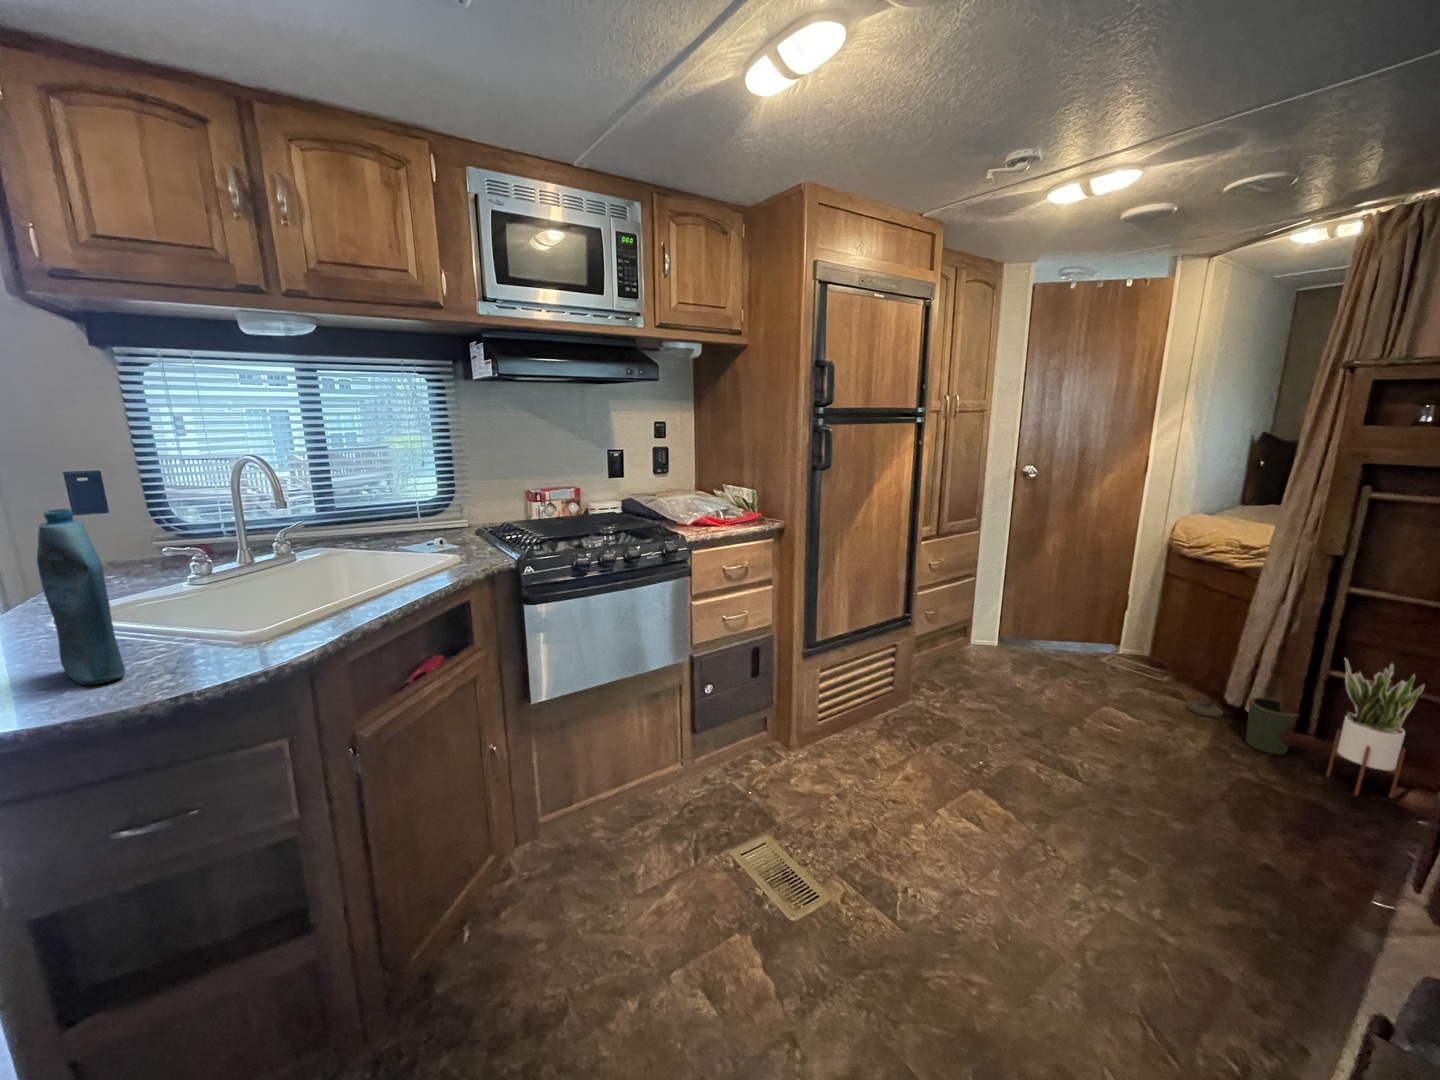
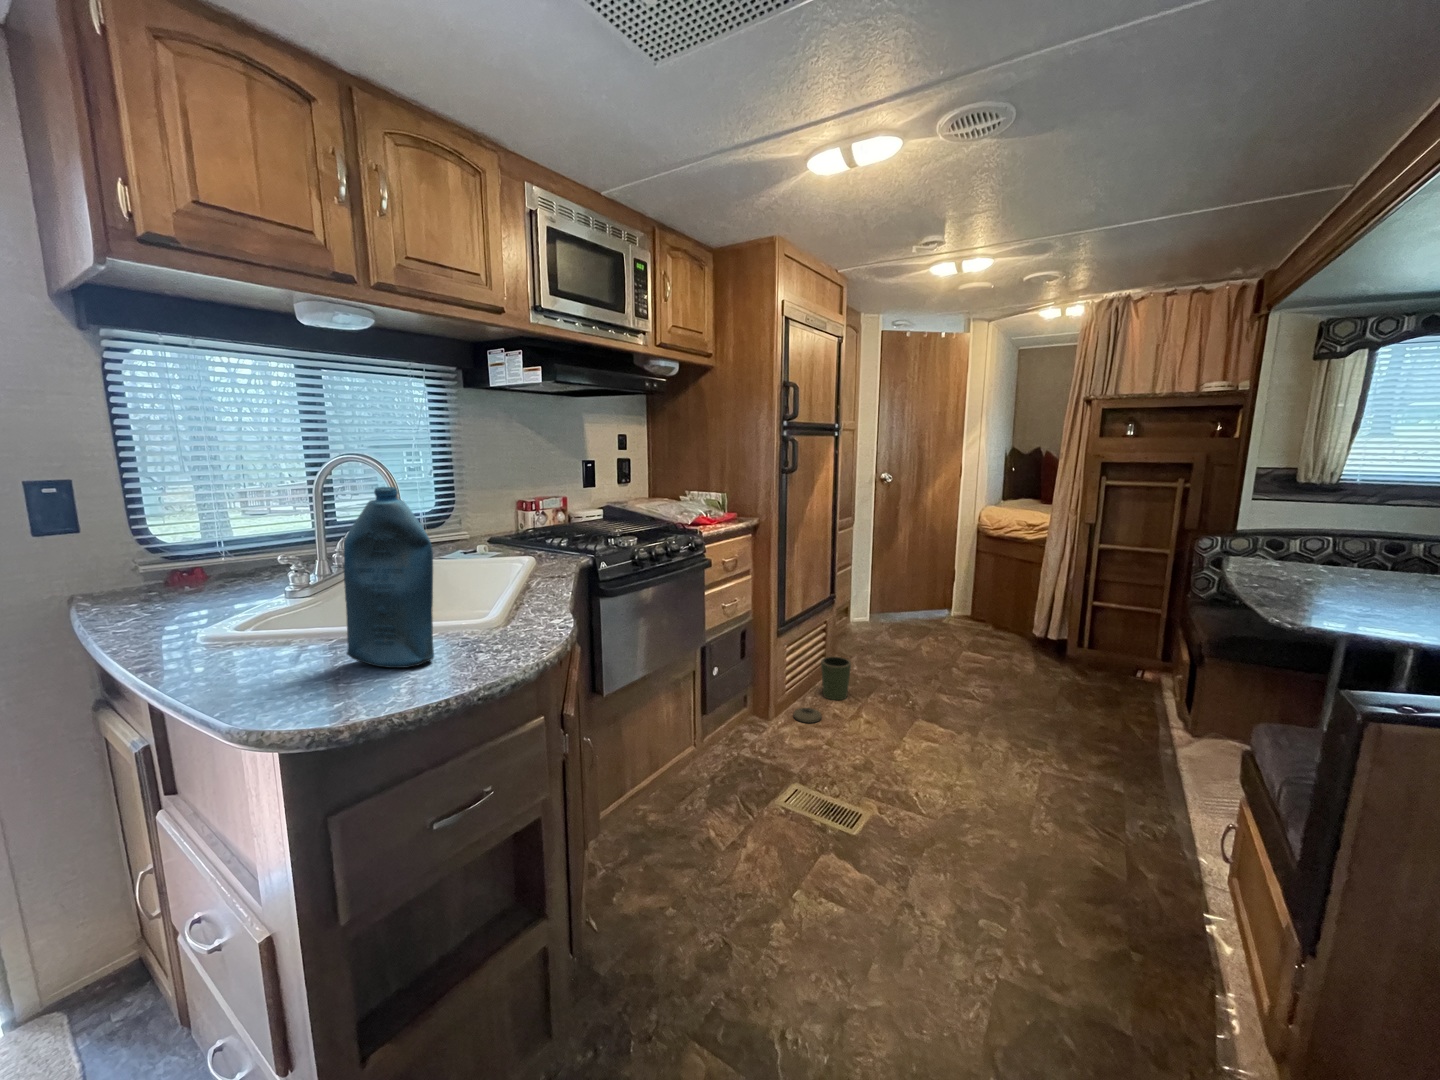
potted plant: present [1327,659,1424,798] -> none [1102,589,1146,679]
trash can: present [1186,697,1299,755] -> present [793,657,851,723]

